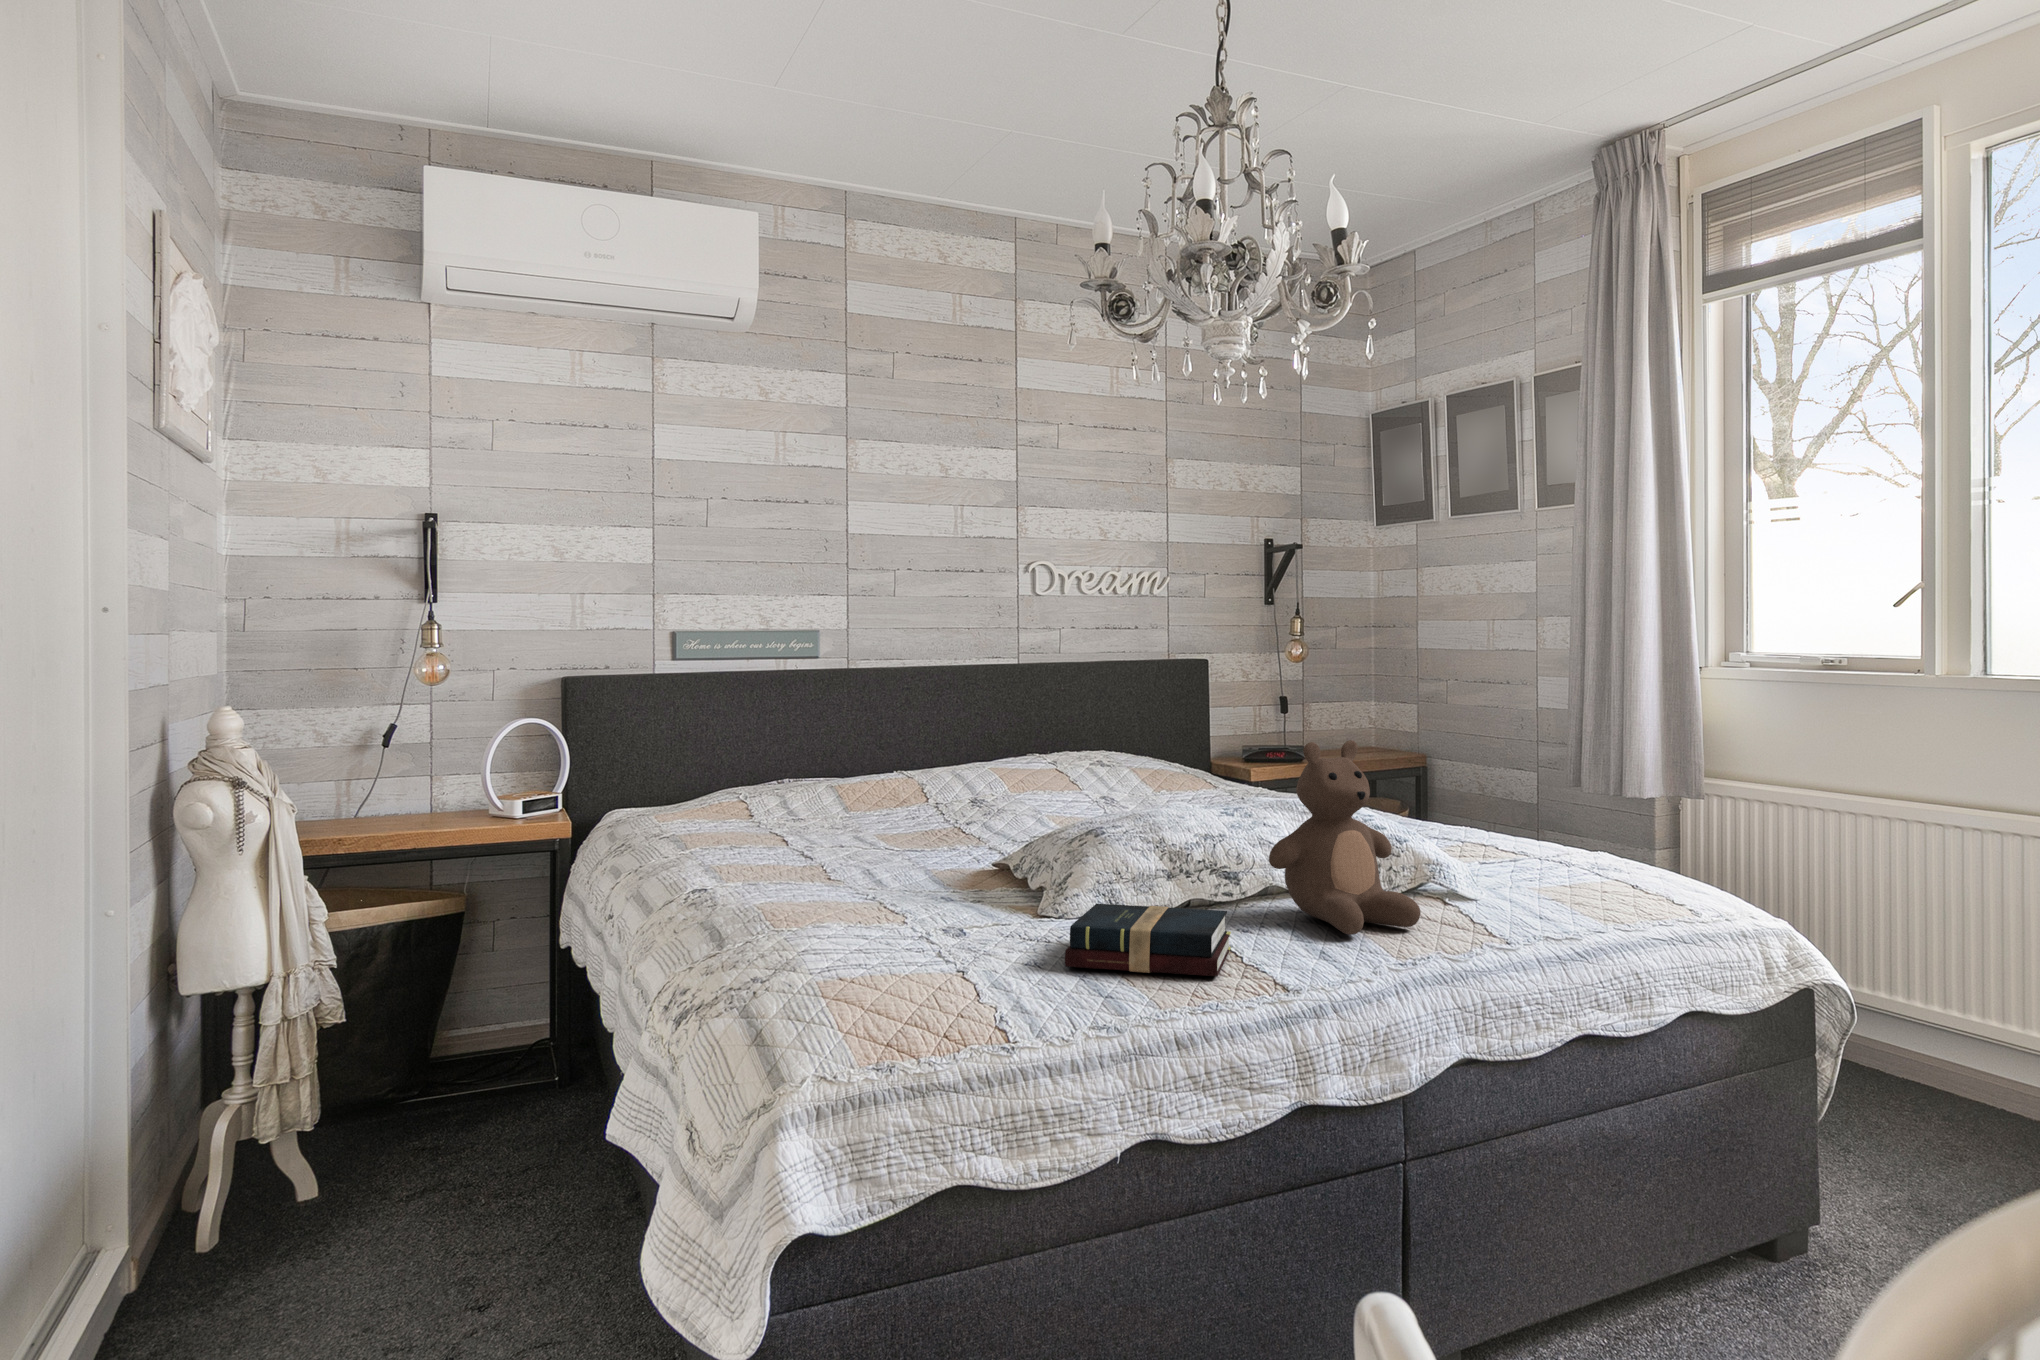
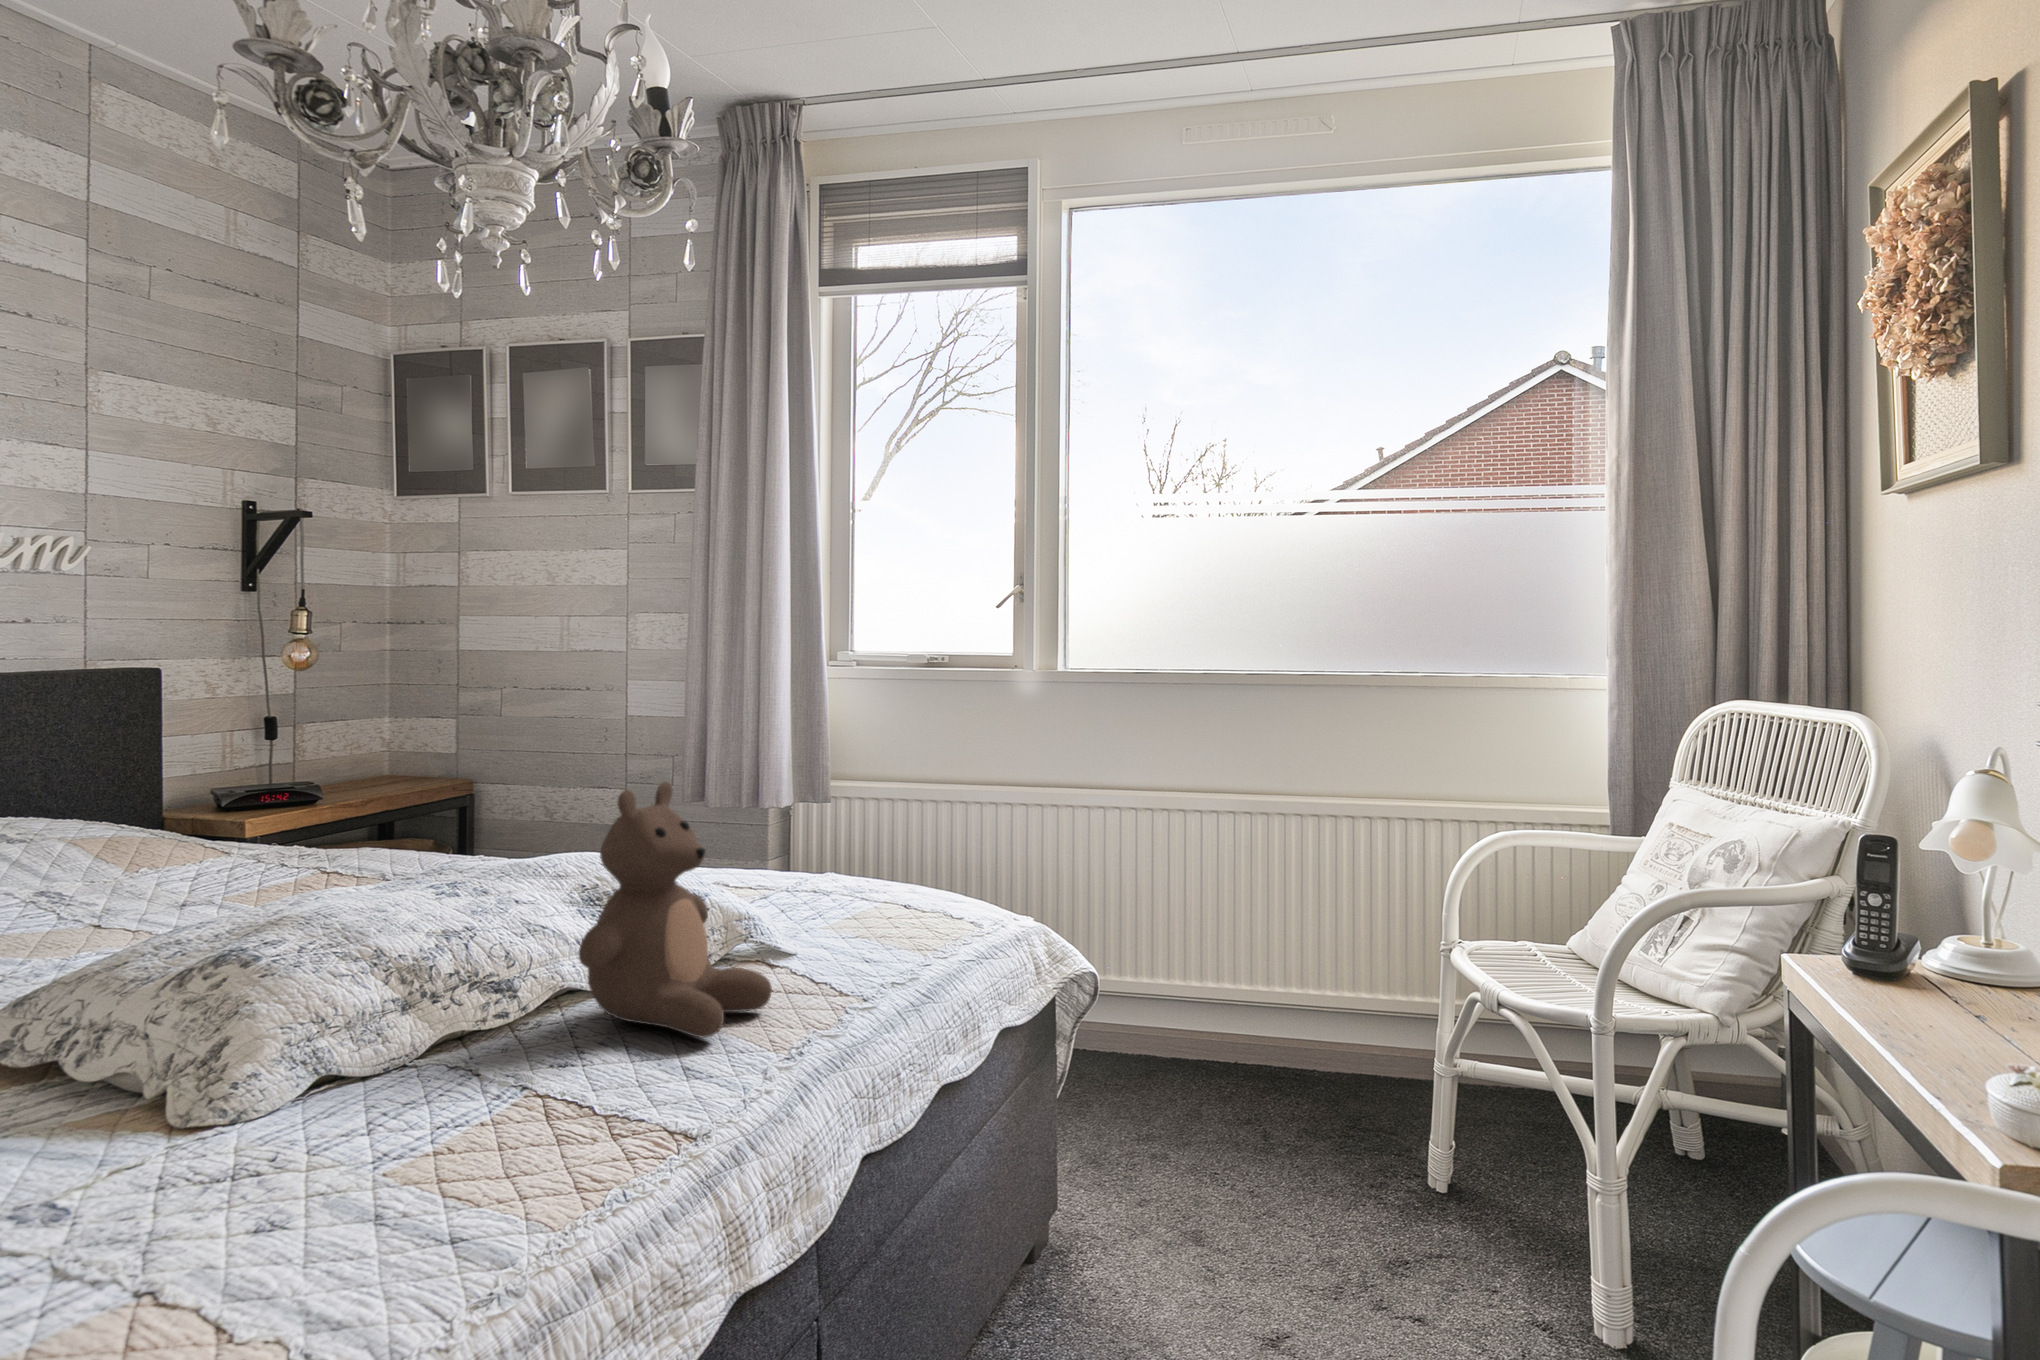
hardback book: present [1065,904,1231,976] -> none [336,1048,615,1212]

